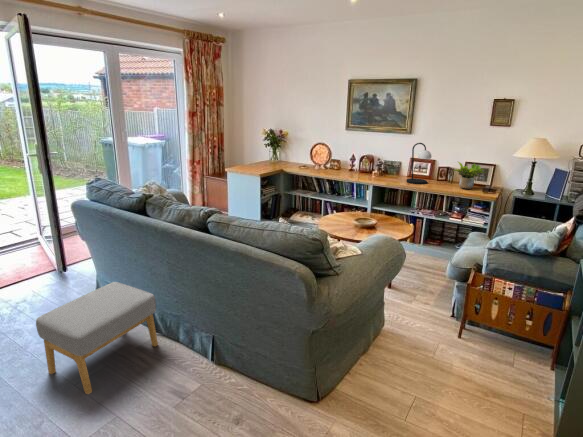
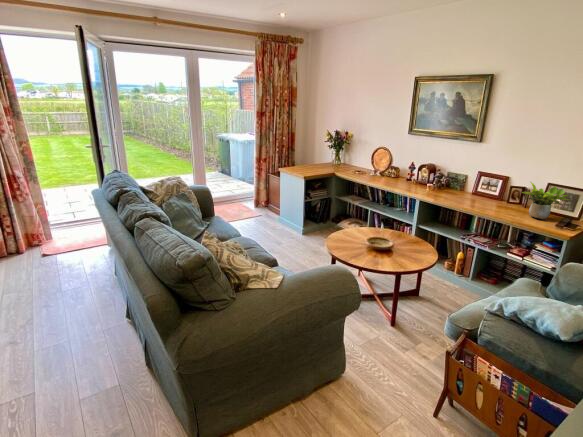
table lamp: present [406,143,432,184] -> none [462,154,498,206]
footstool: present [36,282,158,394] -> none [11,265,120,364]

